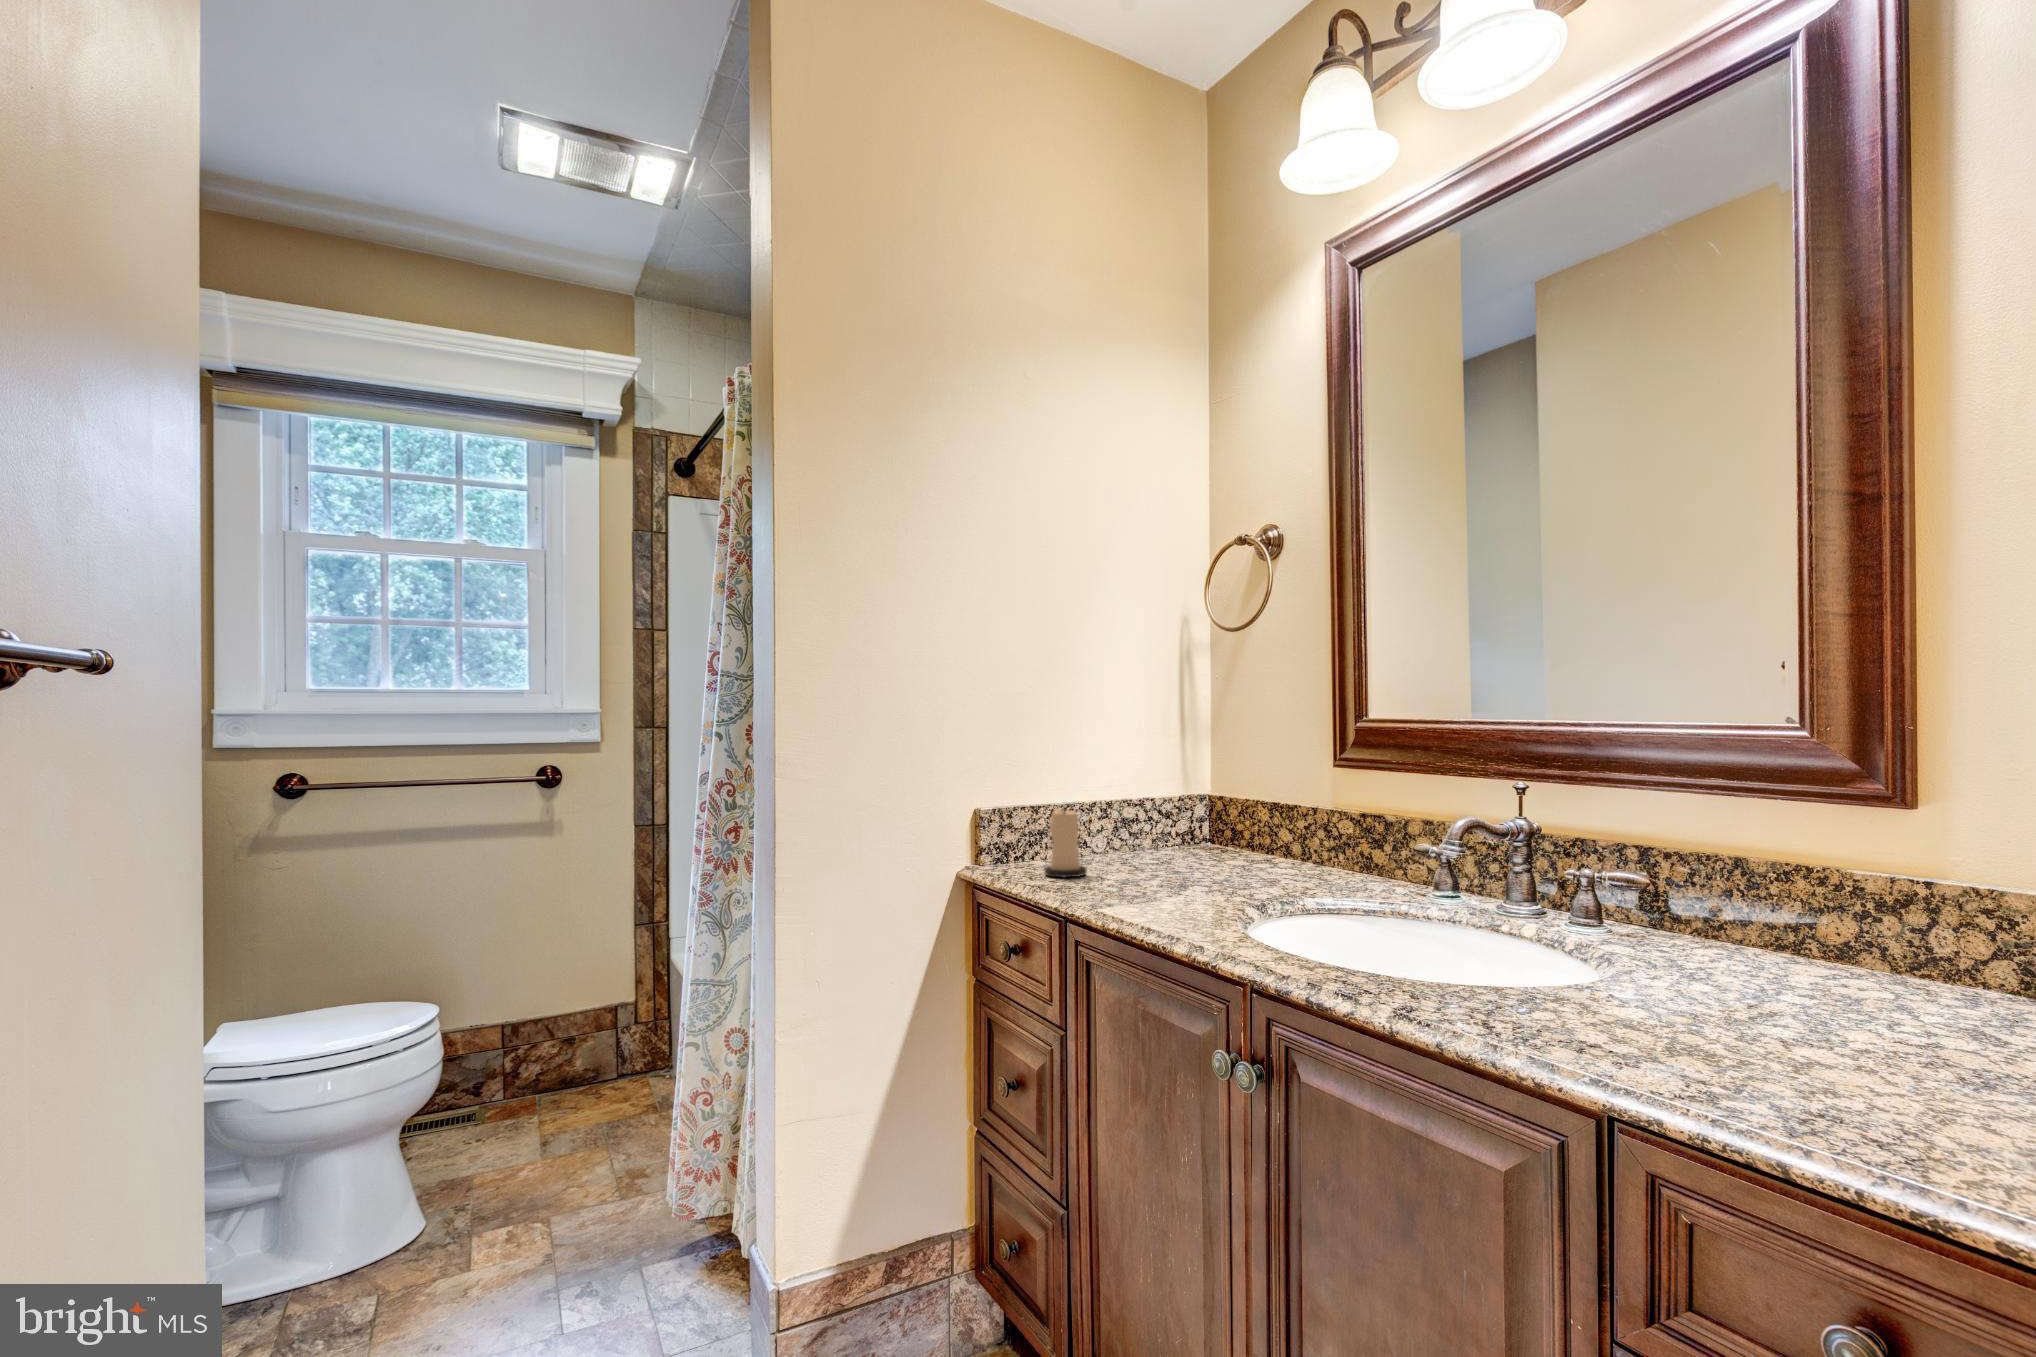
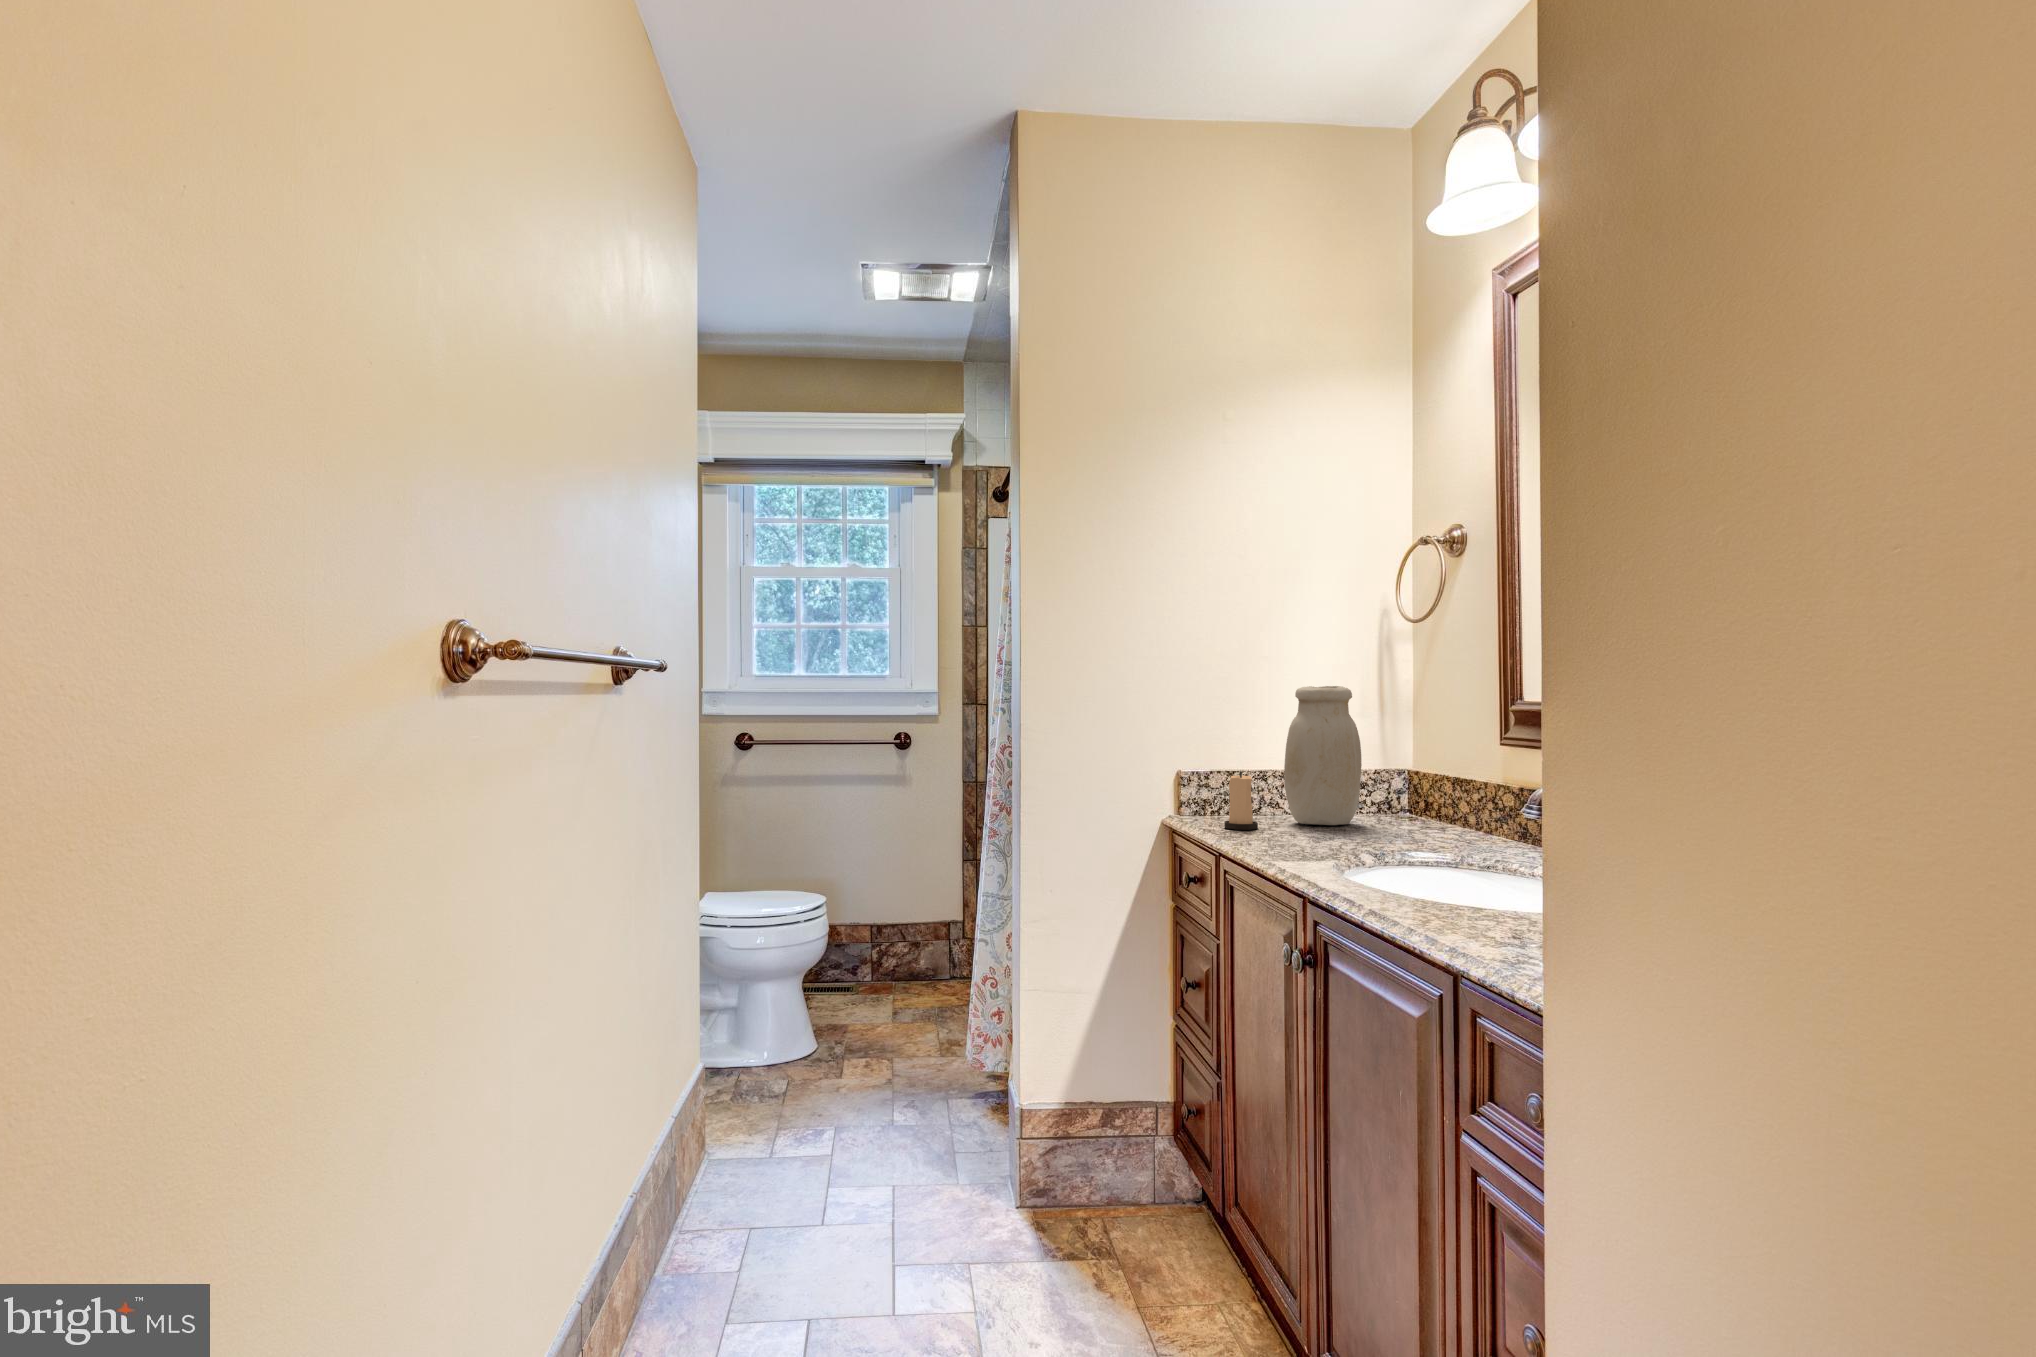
jar: none [1099,704,1183,864] -> present [1284,686,1362,825]

